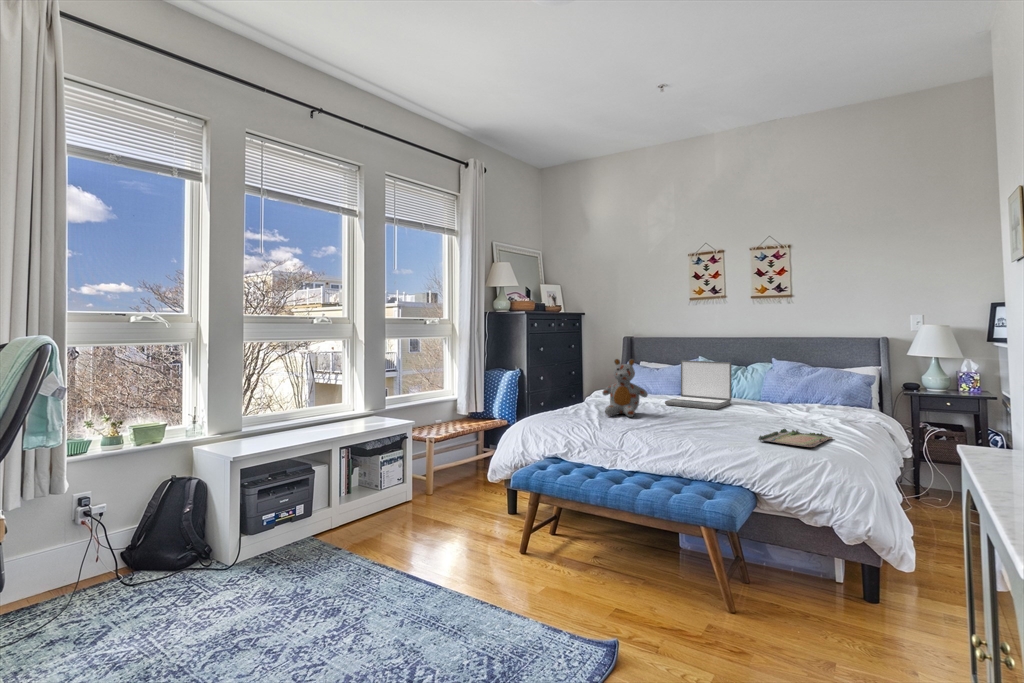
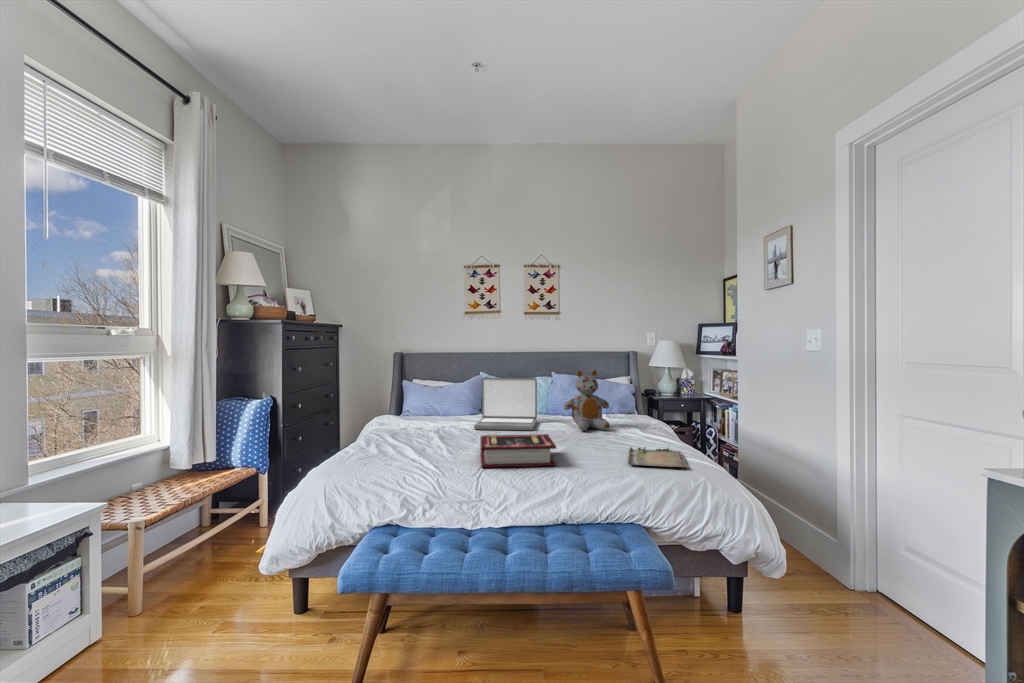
stuffed bear: present [602,359,648,417] -> present [564,370,610,431]
book: none [632,406,703,434] -> present [481,434,556,468]

